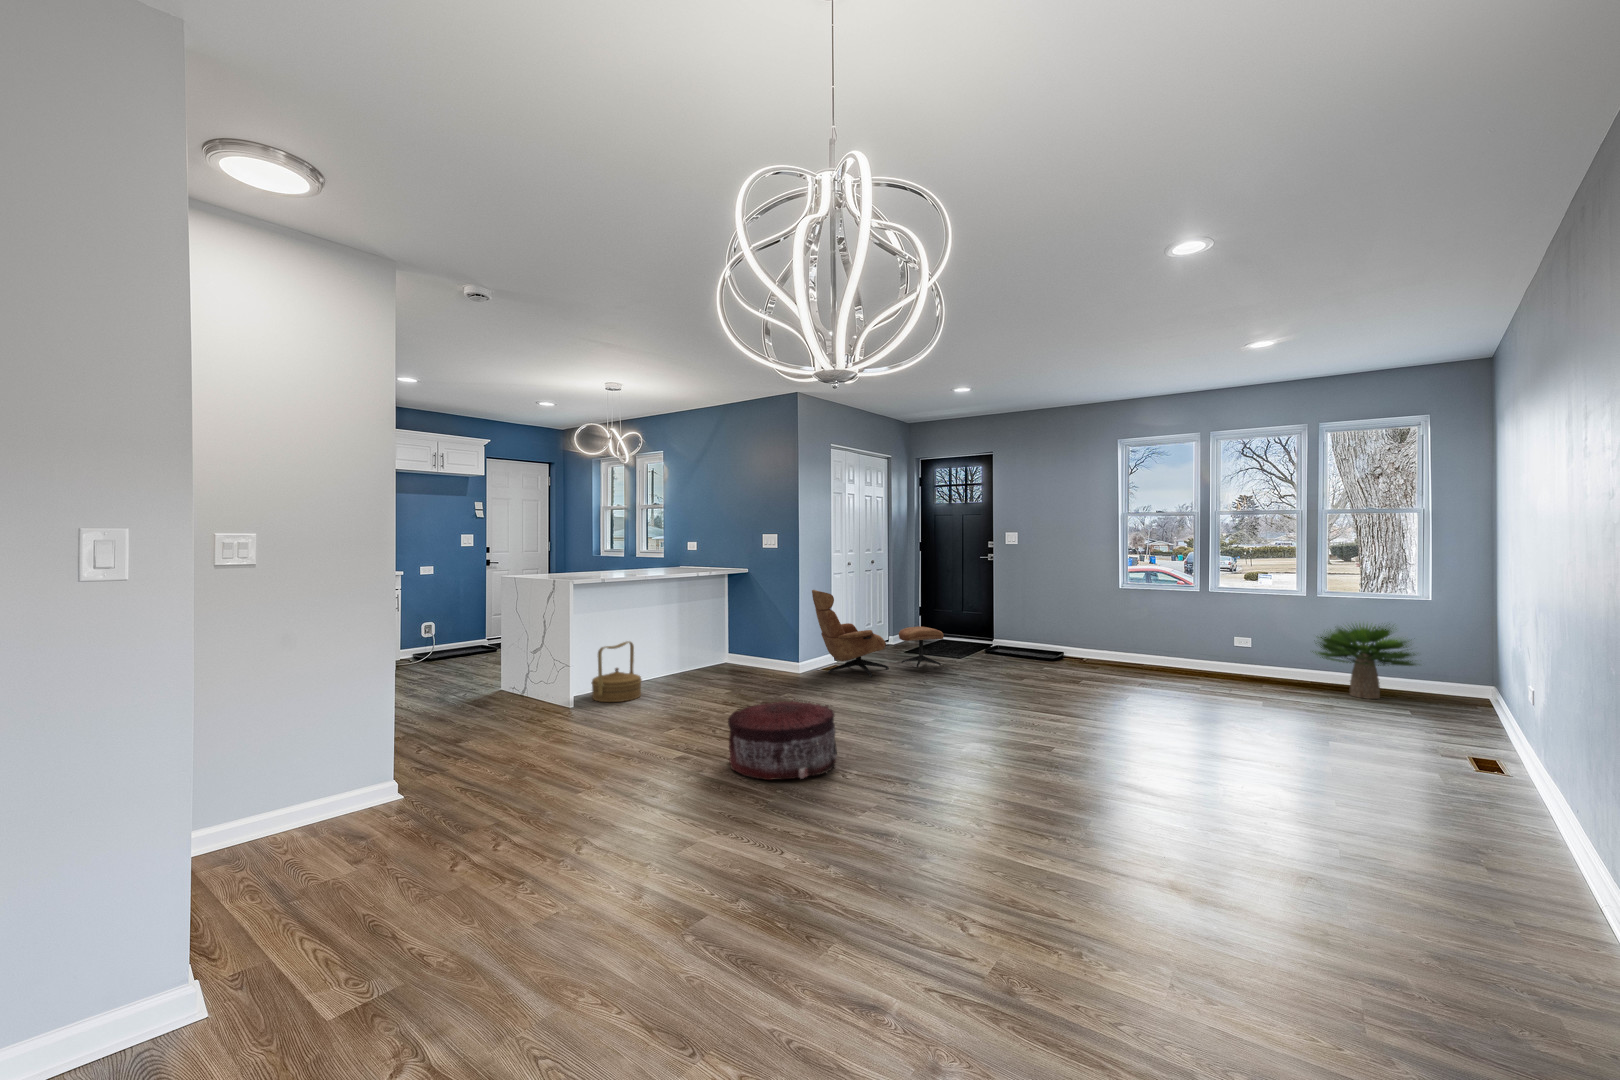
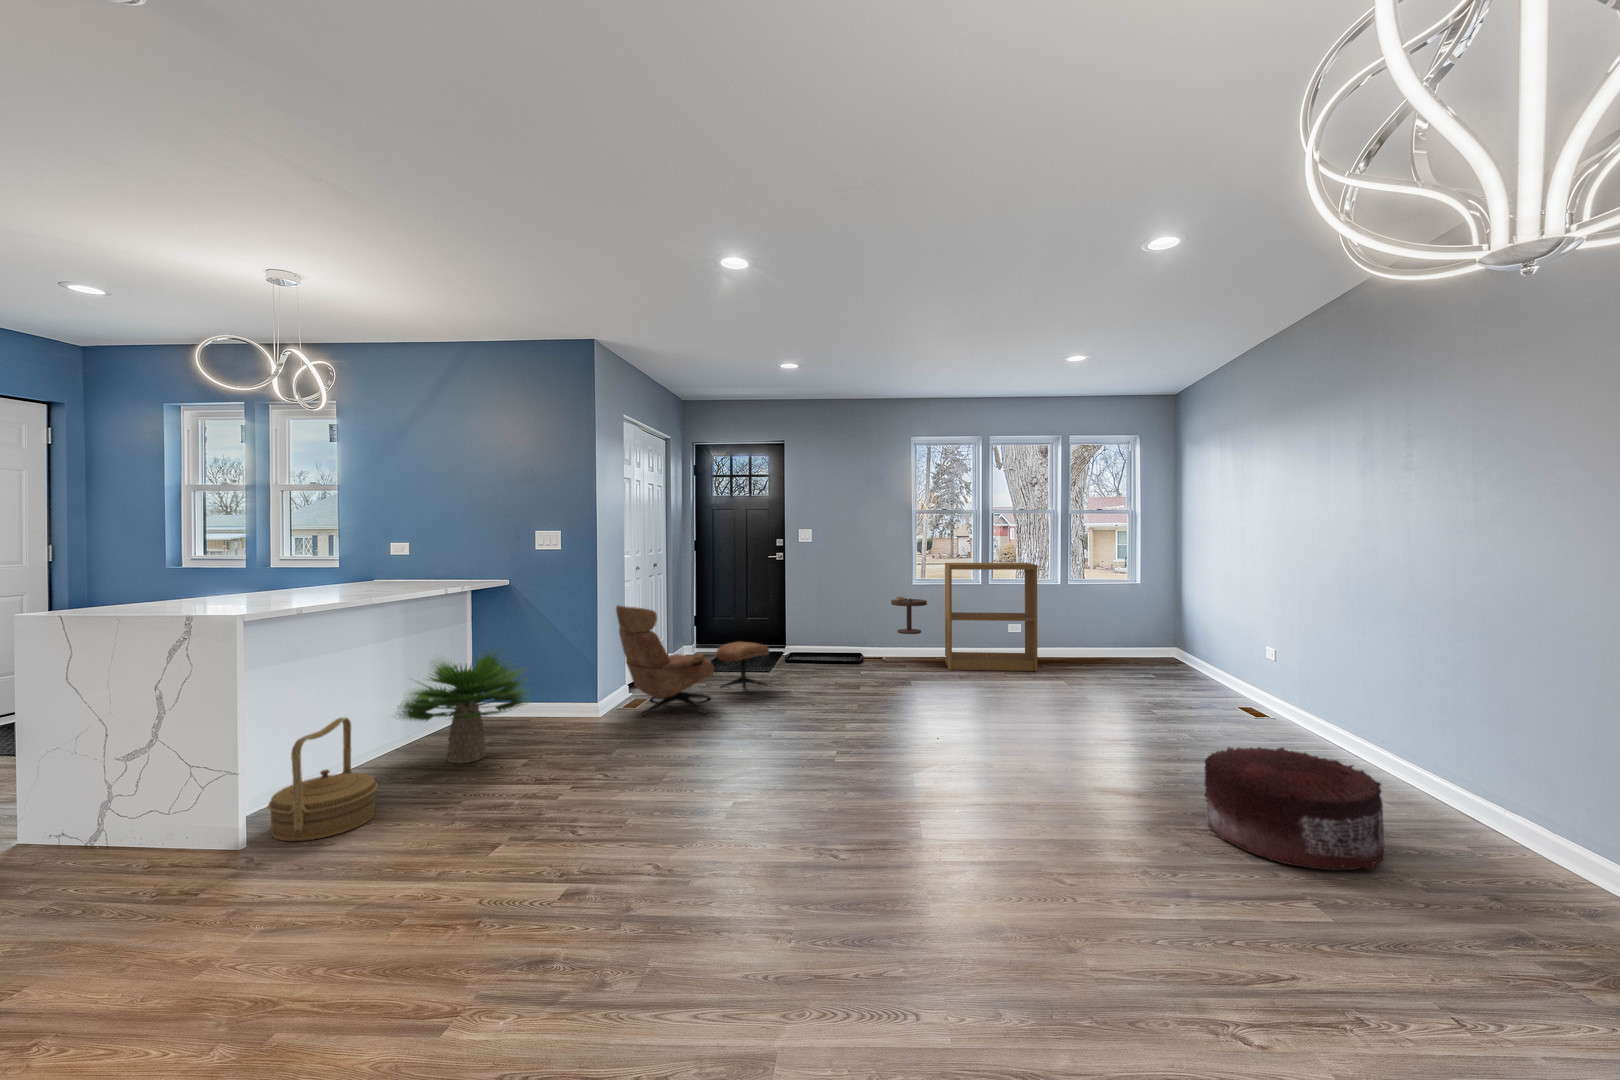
bookshelf: none [1136,567,1239,683] -> present [945,563,1037,671]
side table: none [1085,599,1122,663] -> present [891,597,927,634]
potted plant: present [1312,624,1416,699] -> present [398,652,526,763]
pouf: present [728,701,837,780] -> present [1205,747,1386,870]

